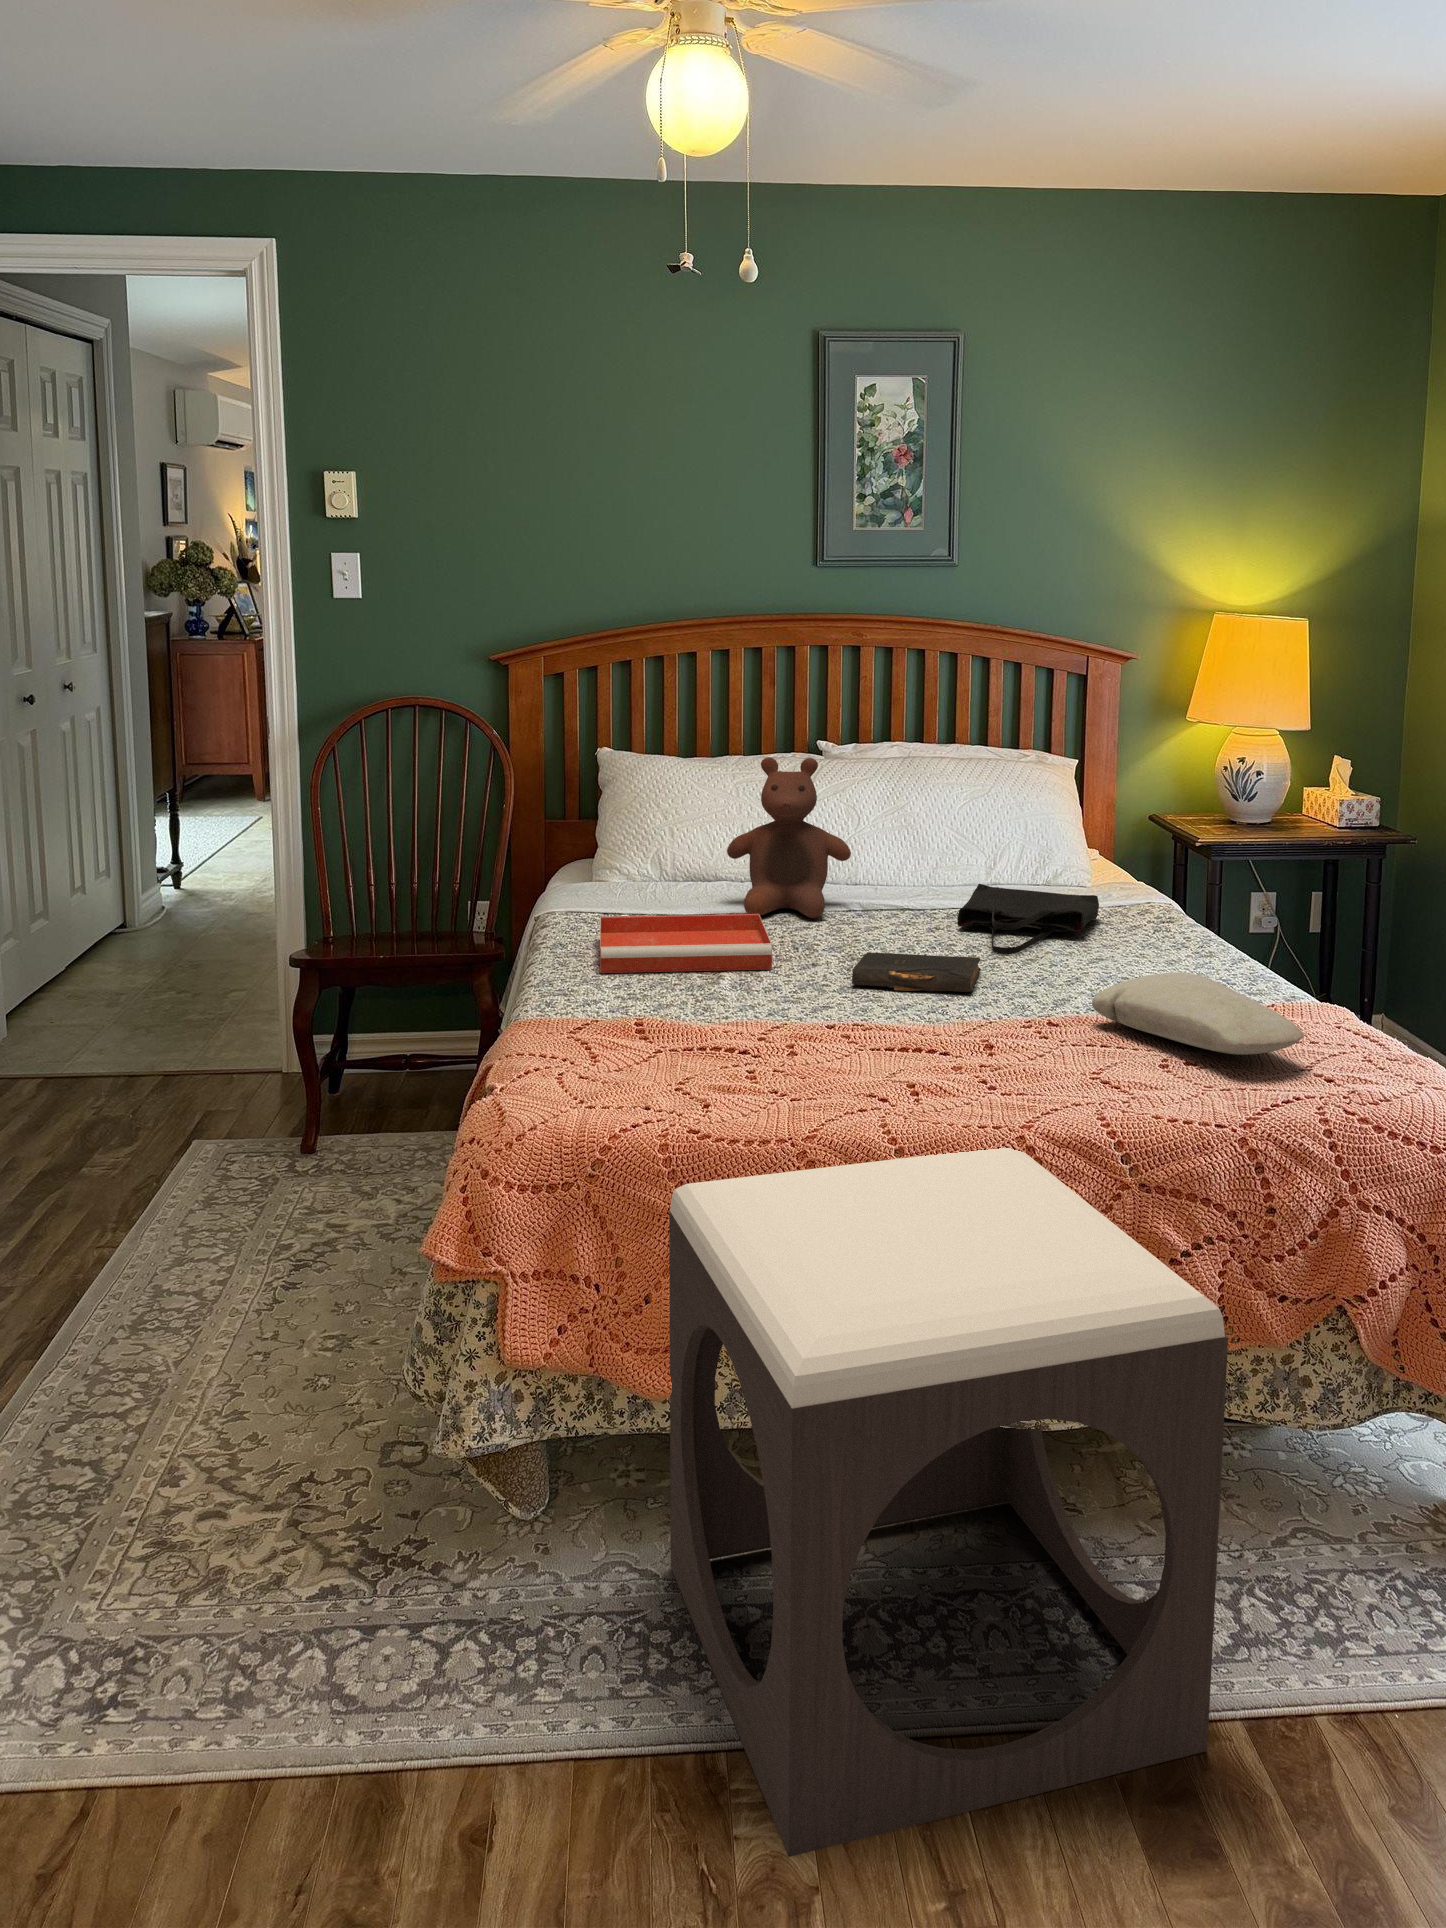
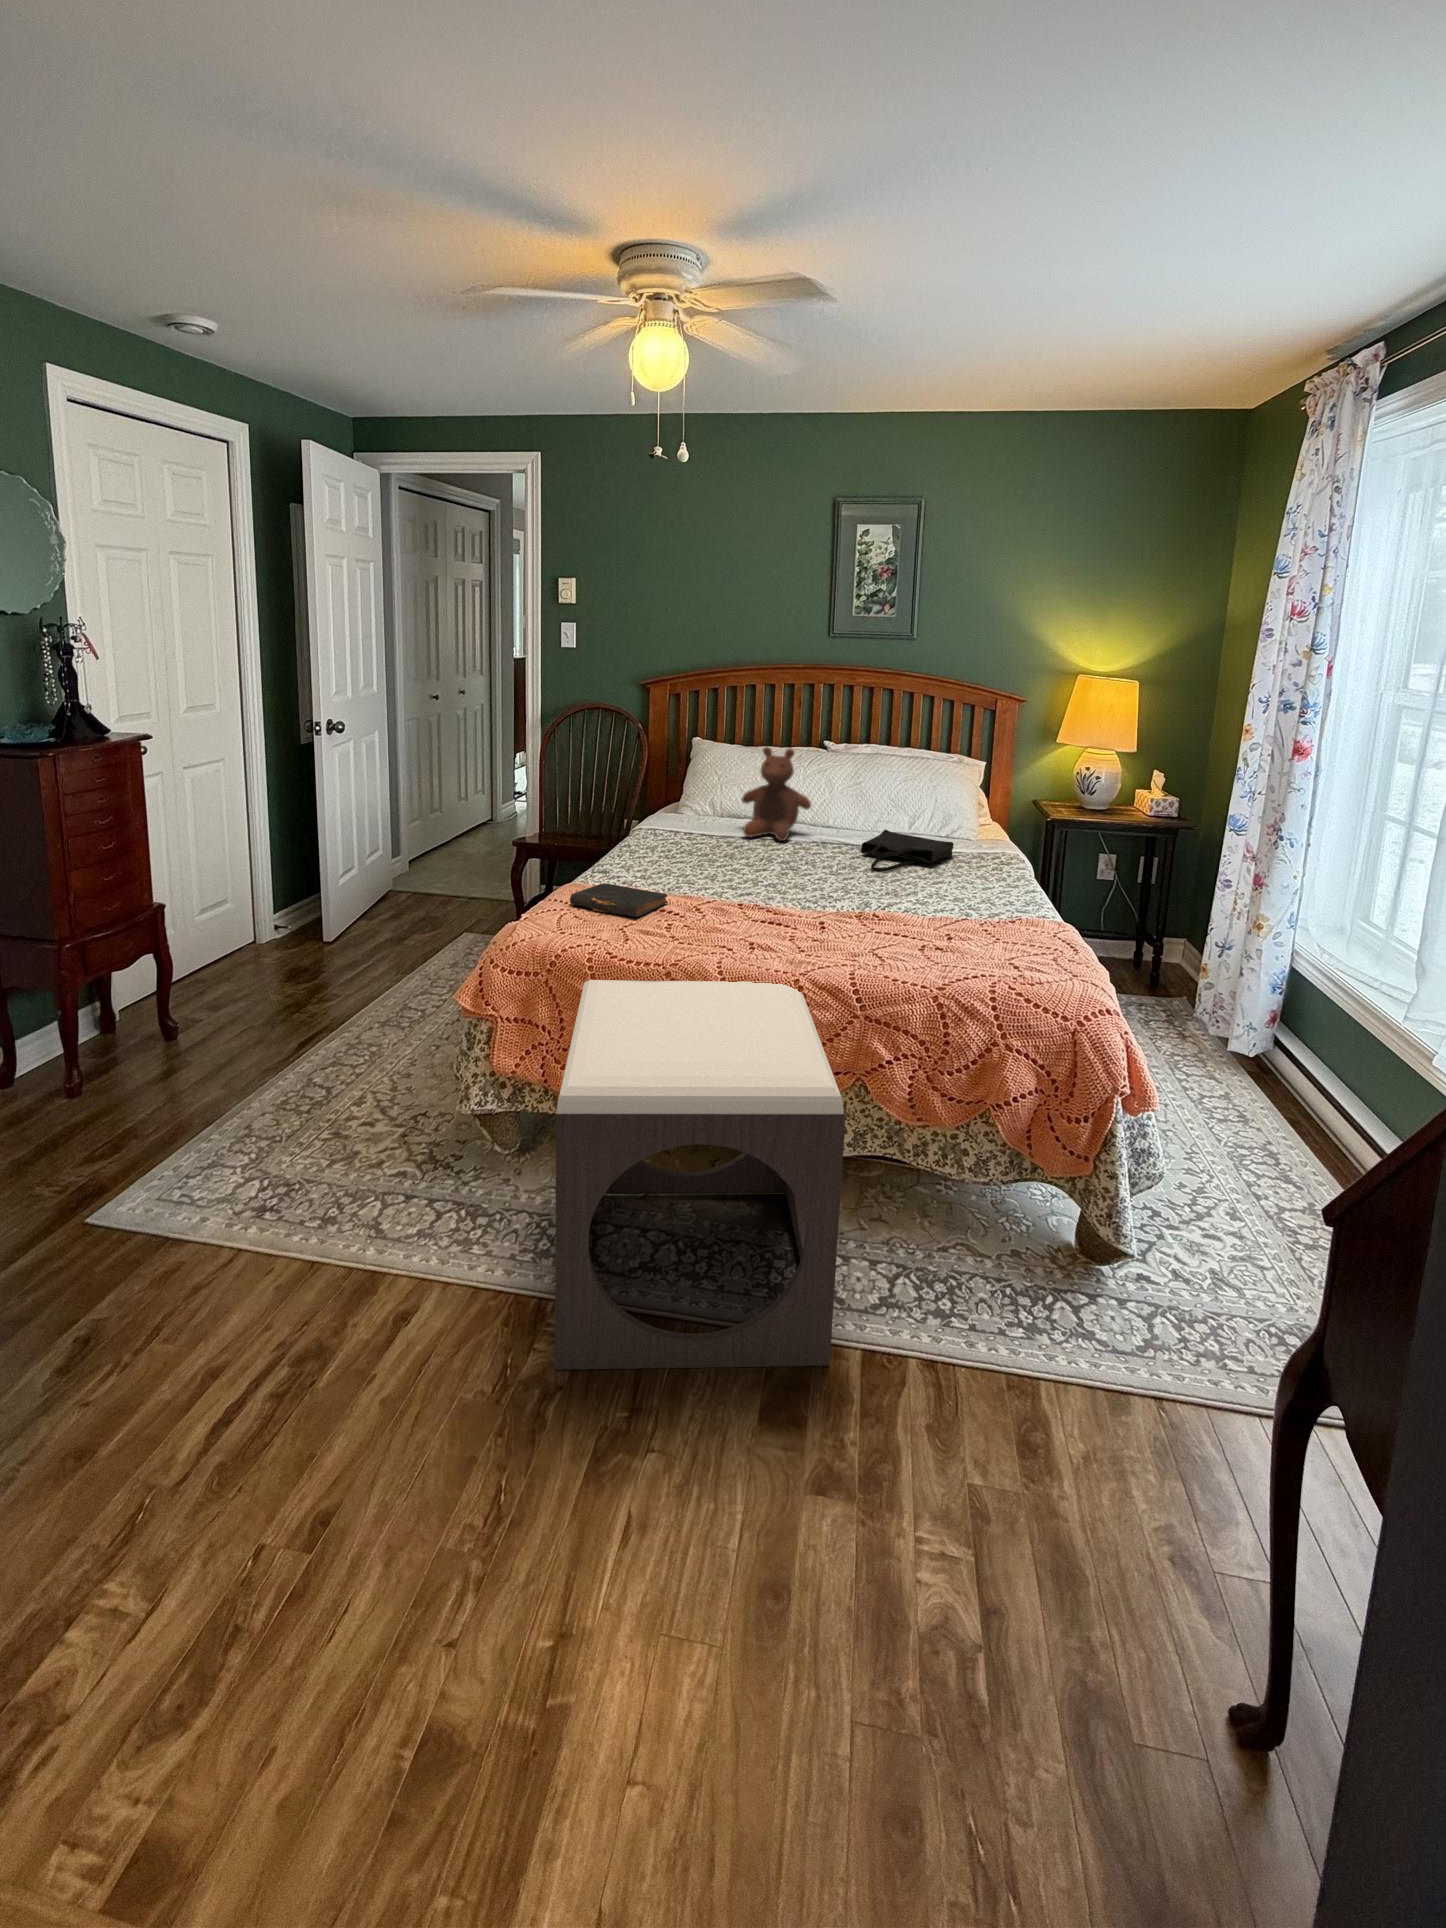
tray: present [600,914,772,973] -> none [637,829,743,867]
book: present [852,952,981,992] -> present [570,883,668,917]
pillow: present [1092,972,1304,1055] -> none [894,891,1007,945]

